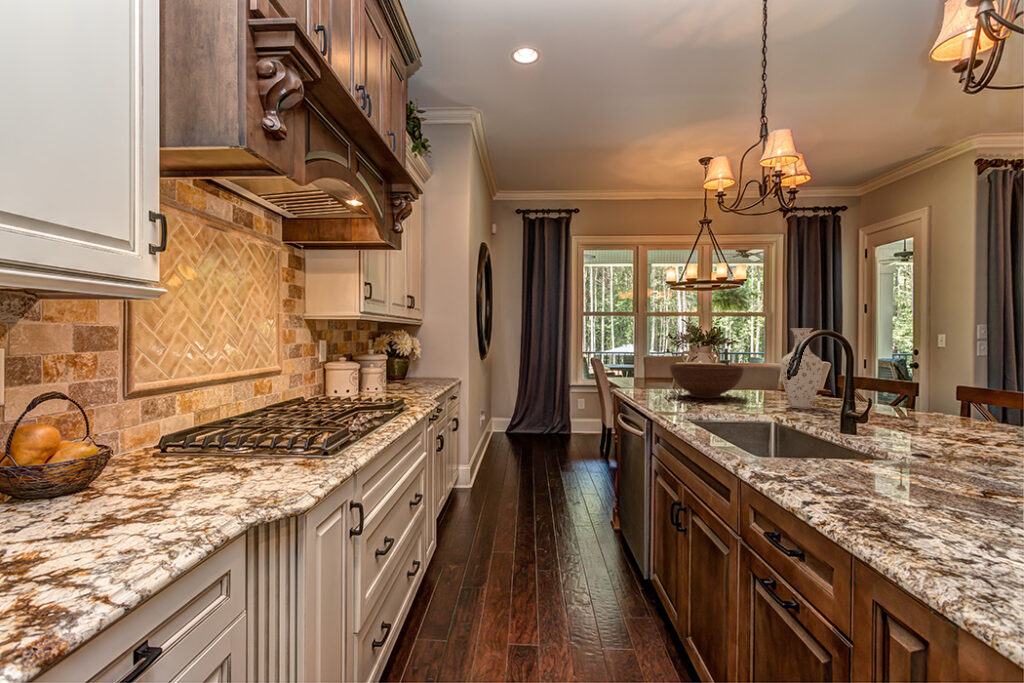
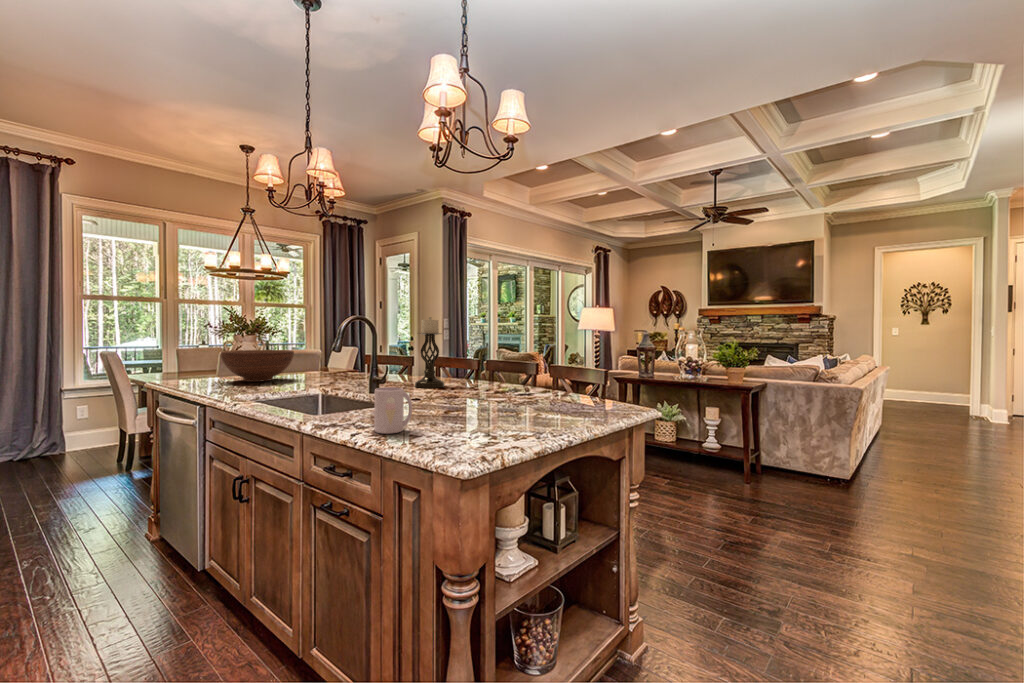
candle holder: none [918,326,979,436] -> present [415,317,444,388]
vase: present [780,328,823,409] -> none [325,317,356,382]
mug: none [842,440,914,517] -> present [374,387,412,434]

